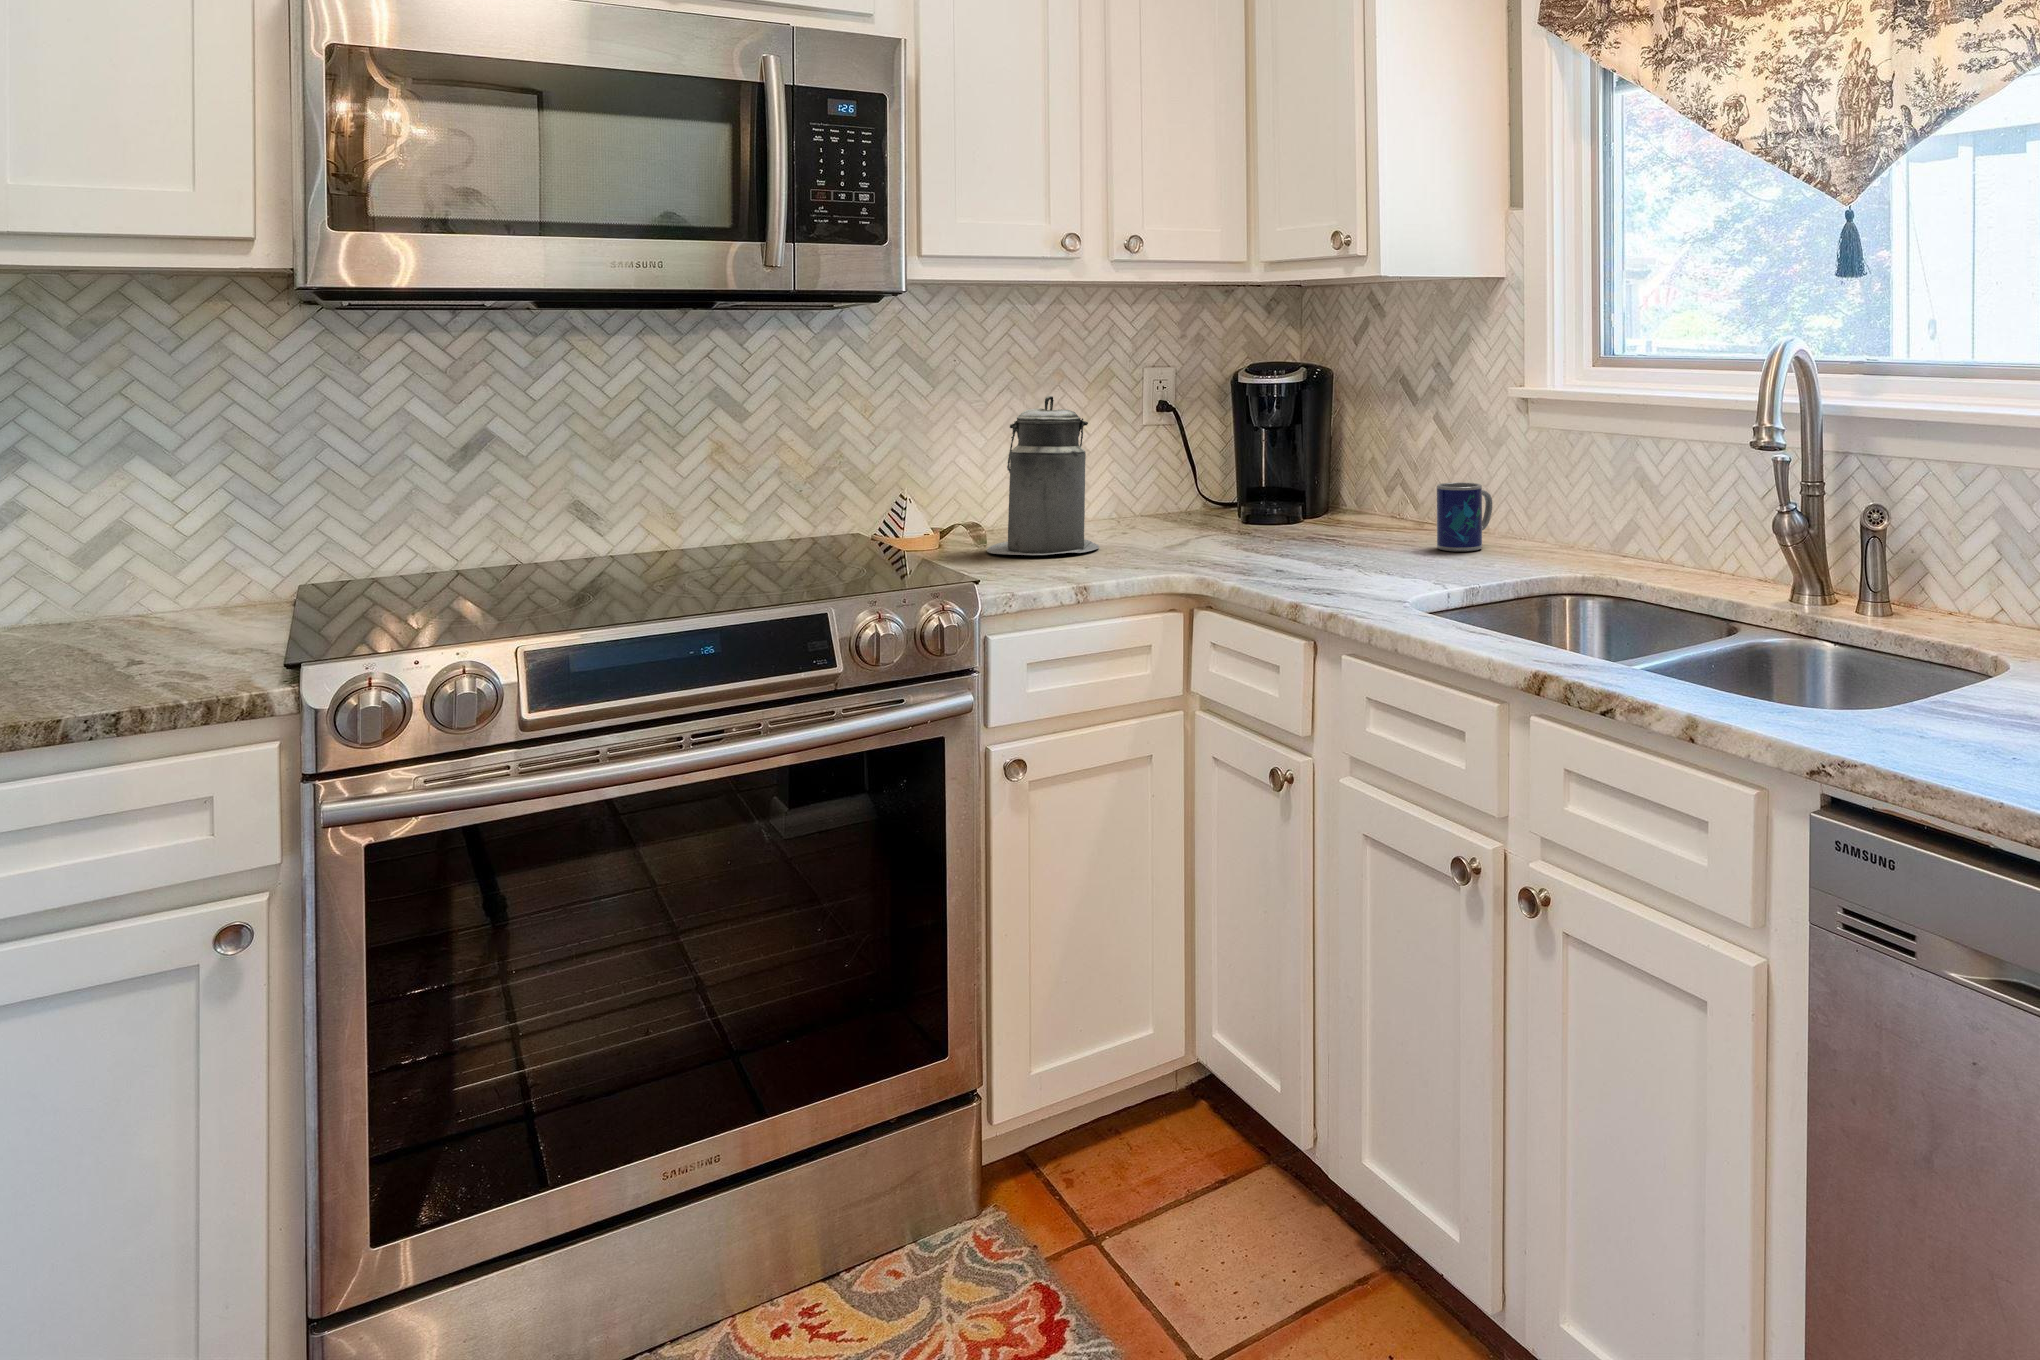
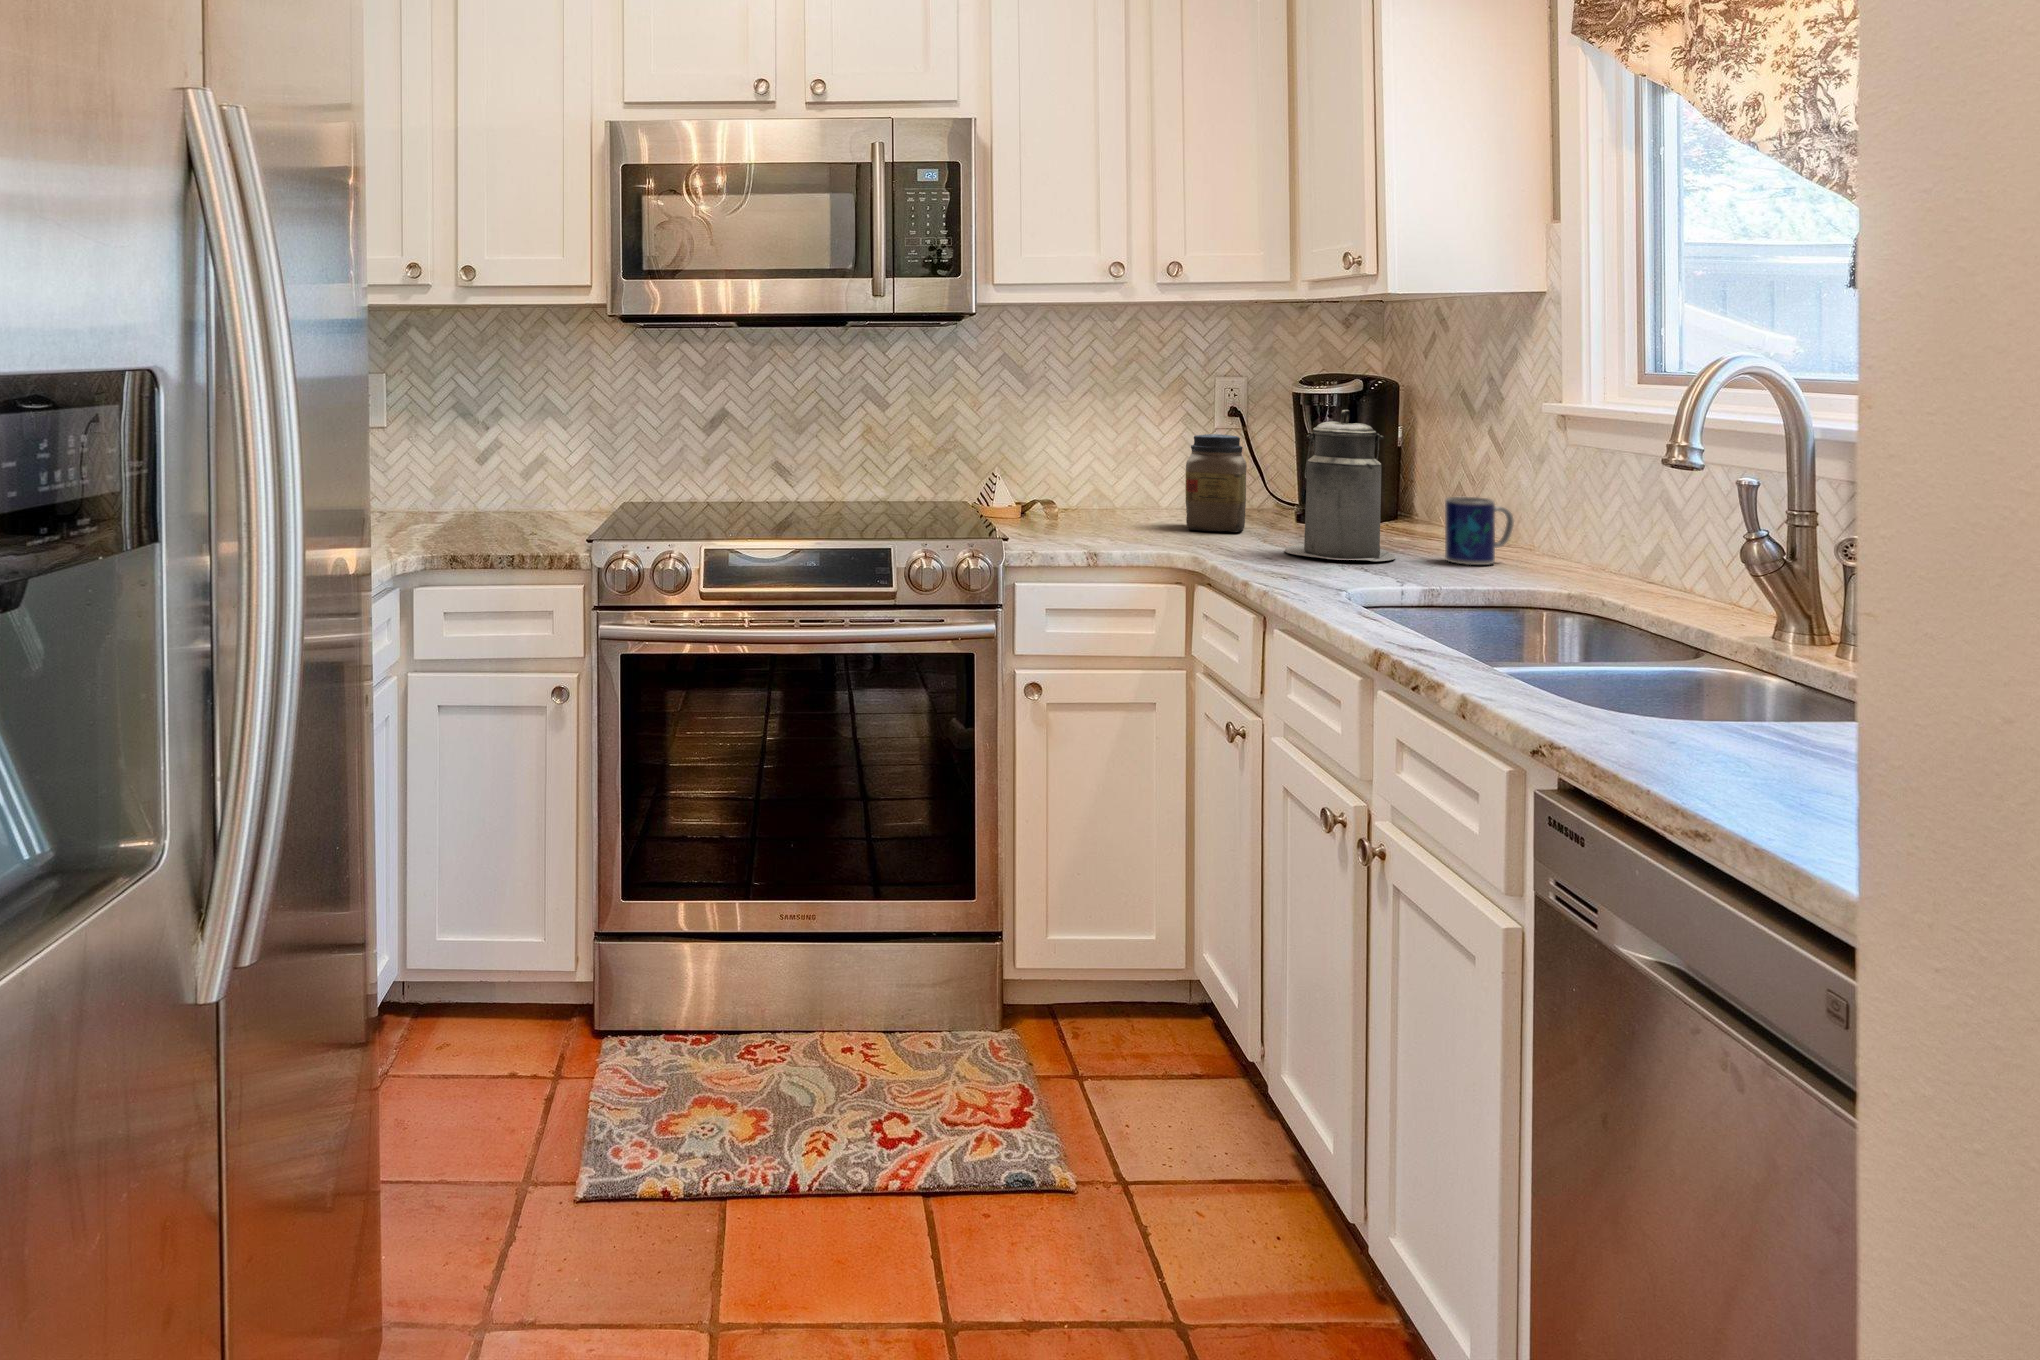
canister: present [987,396,1099,555] -> present [1285,410,1396,561]
jar: none [1150,432,1217,543] -> present [1185,434,1247,532]

